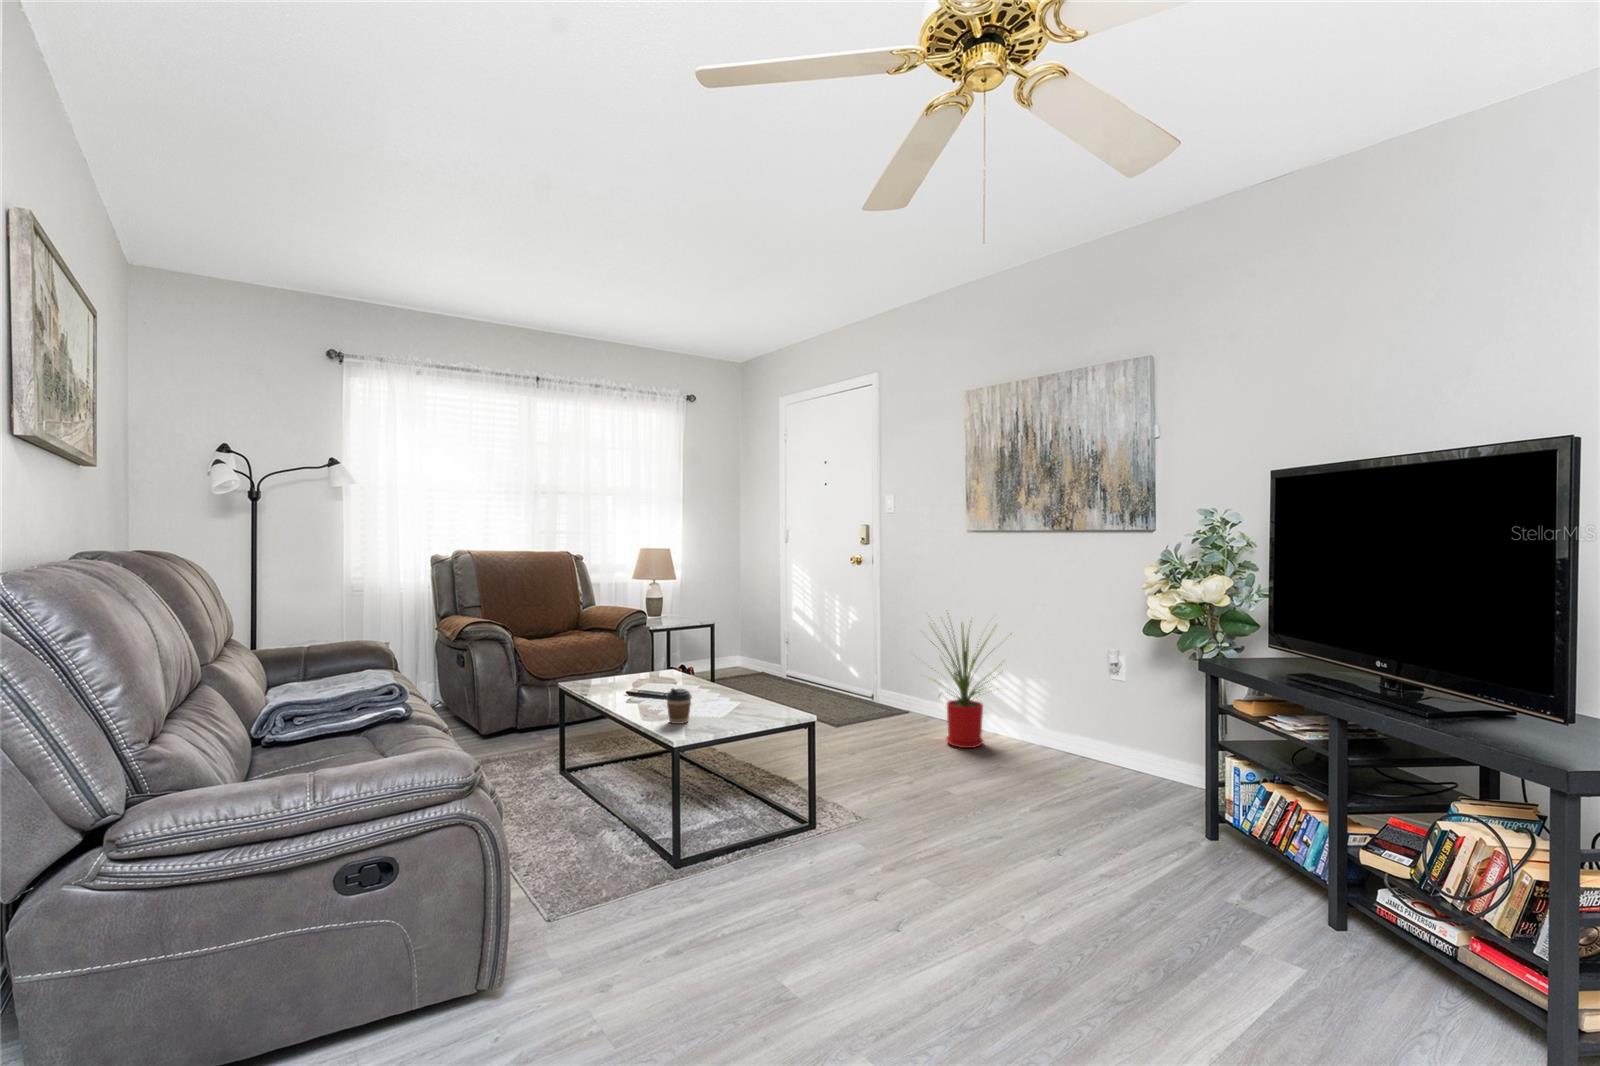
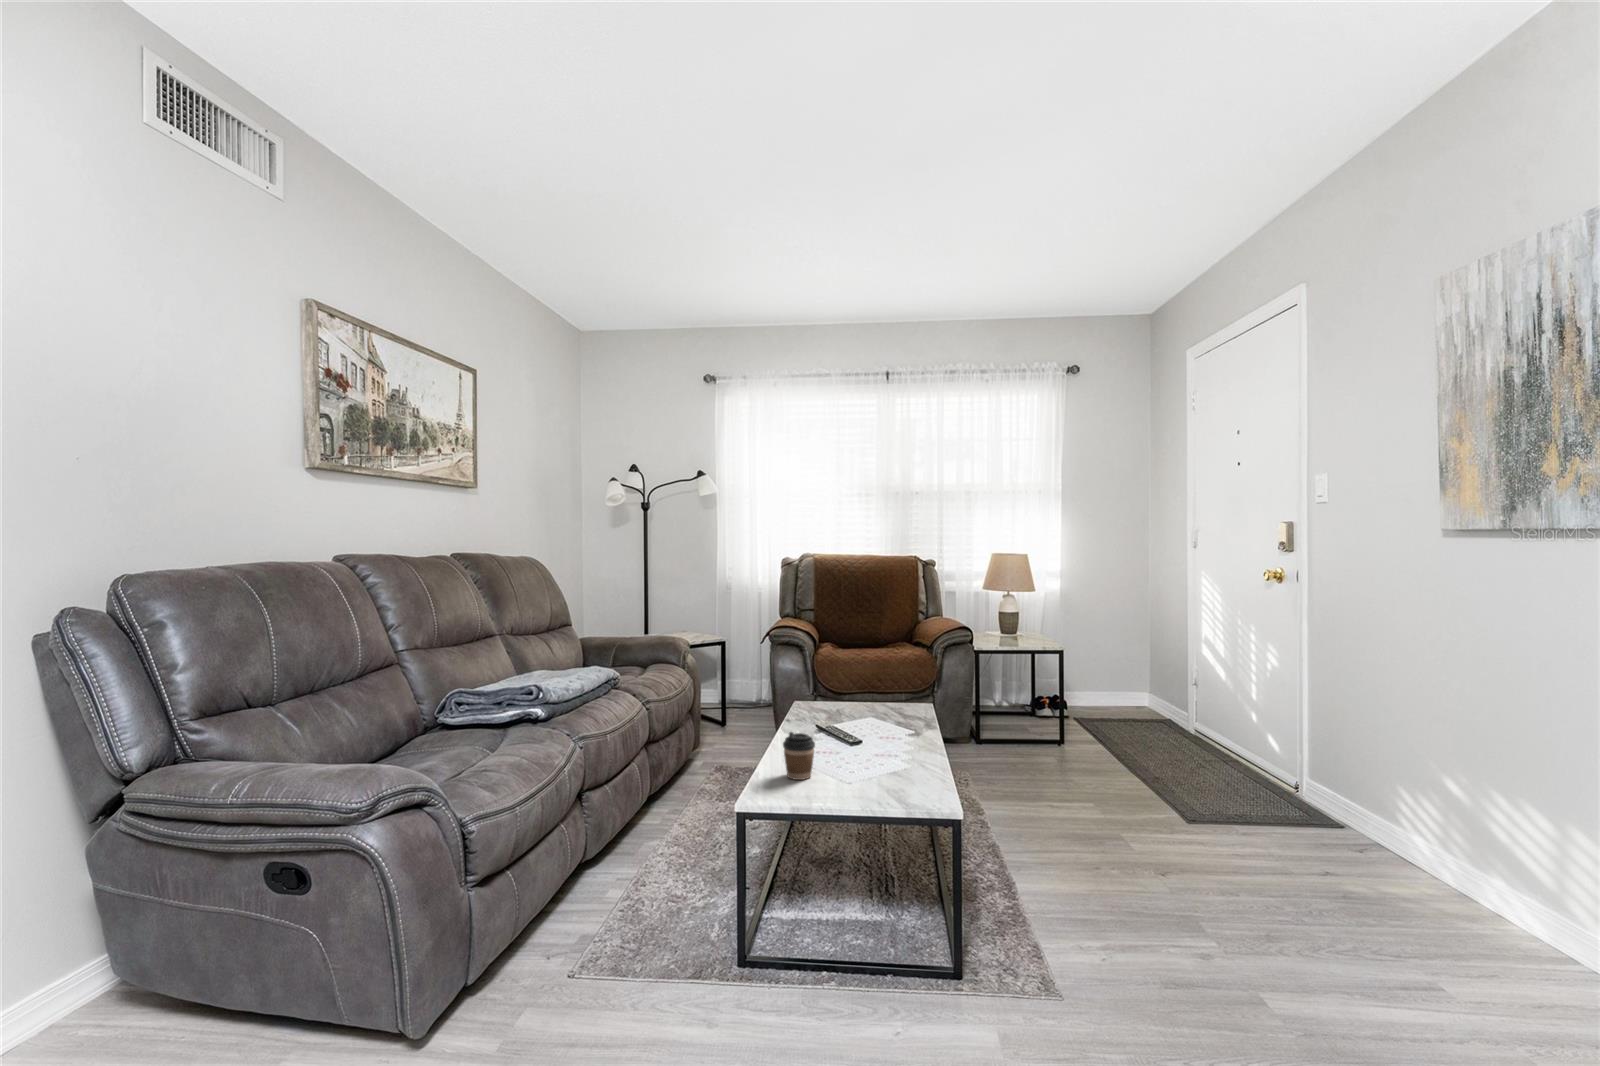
house plant: present [940,624,1002,748] -> none [1284,667,1514,931]

